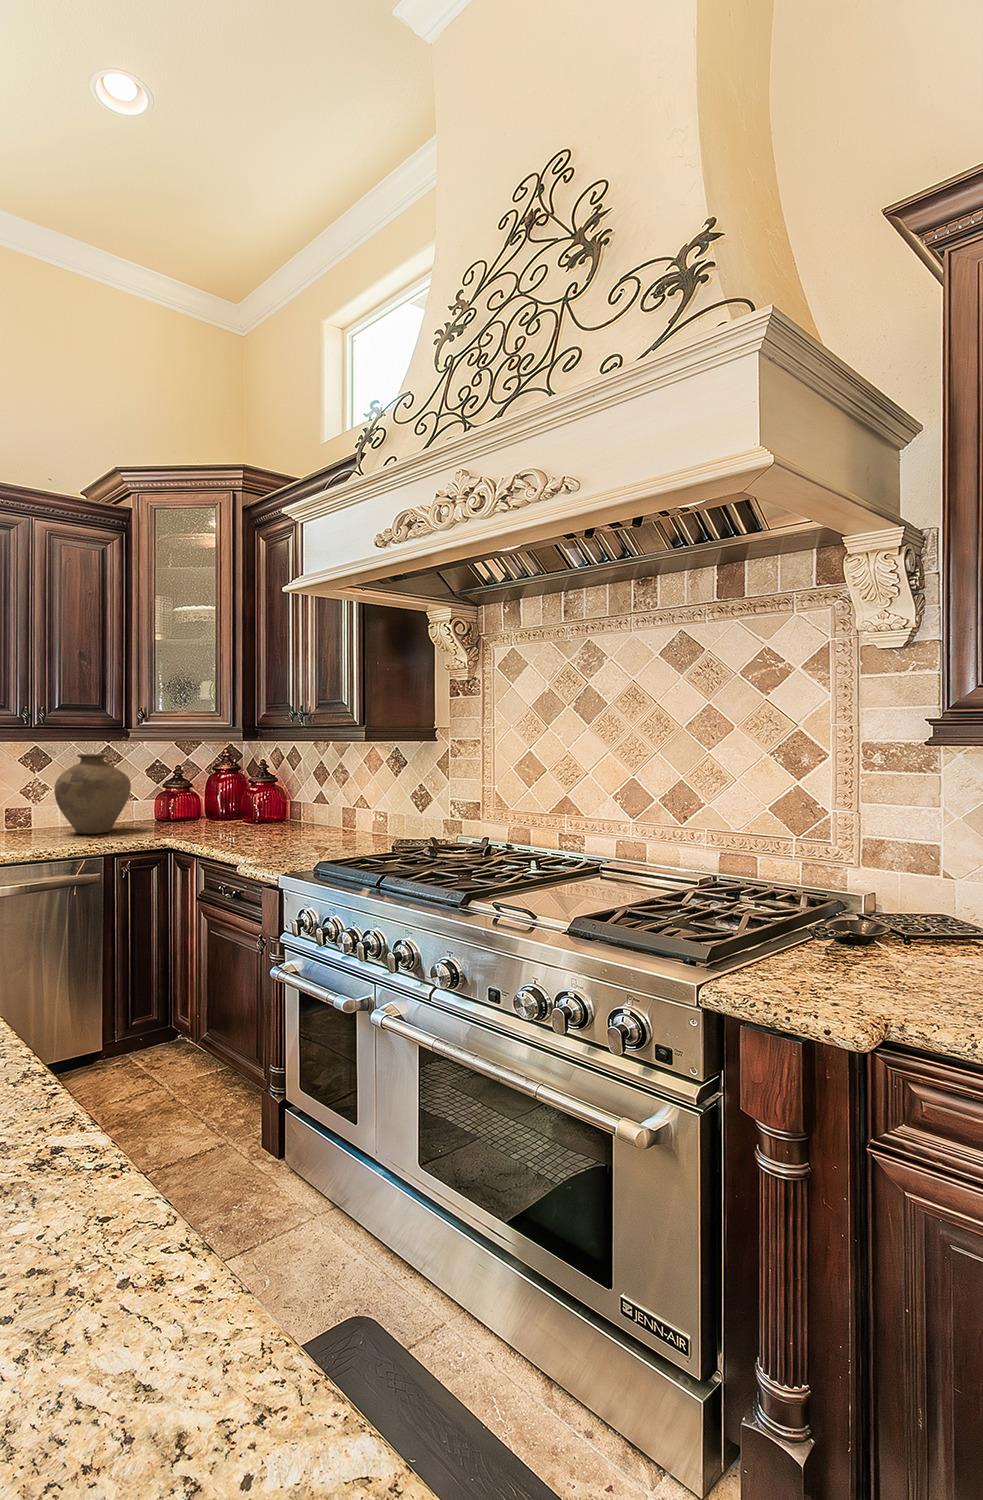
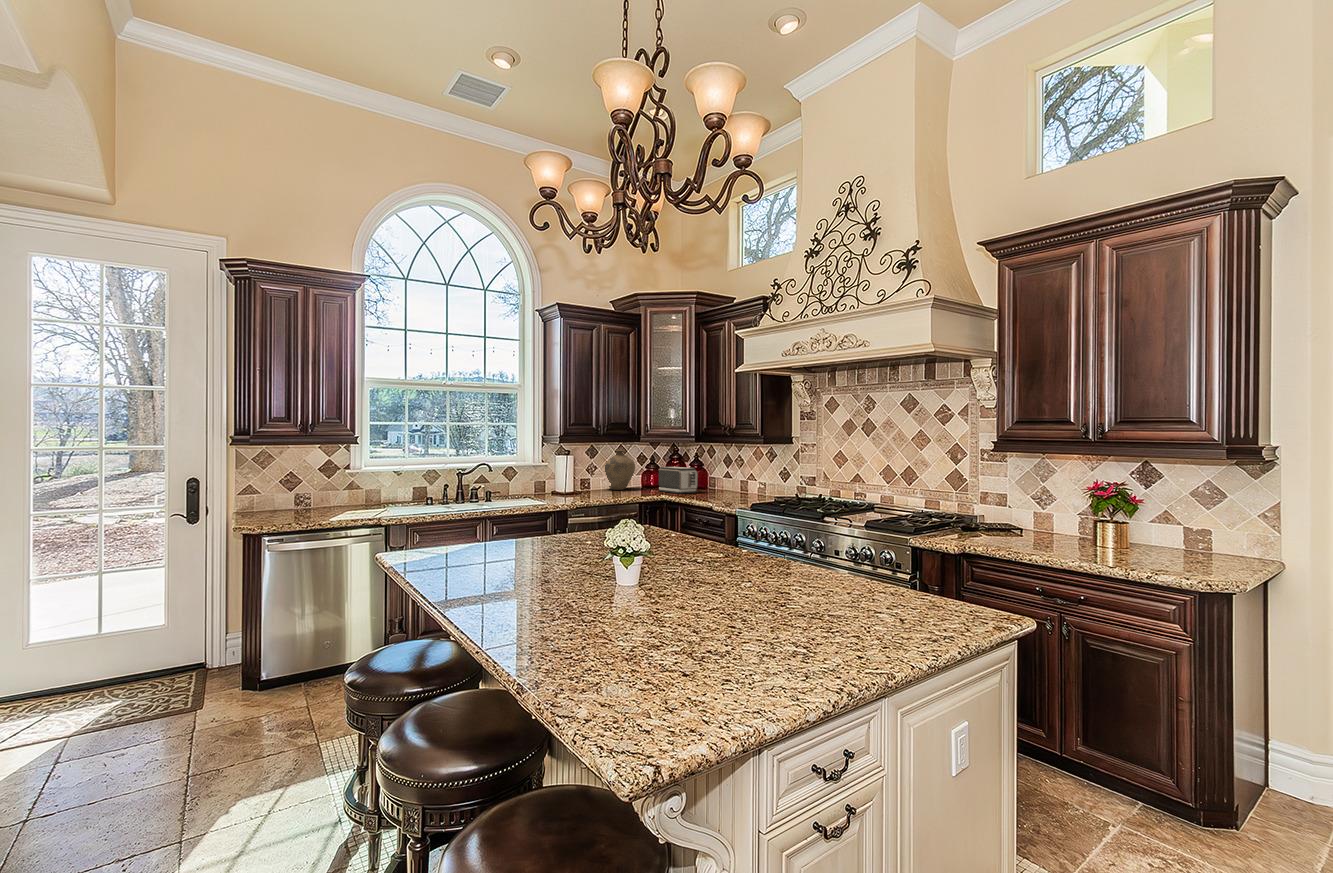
toaster: none [173,786,252,840] -> present [659,467,698,493]

